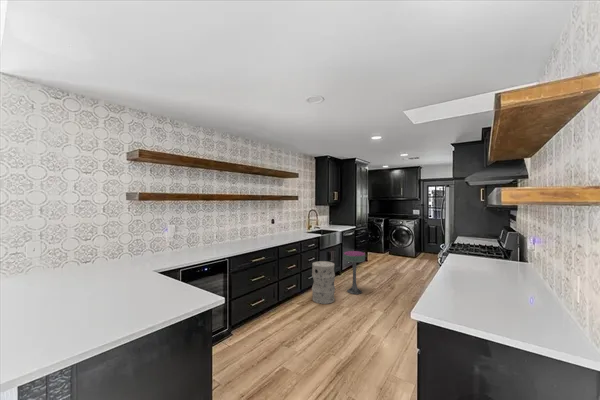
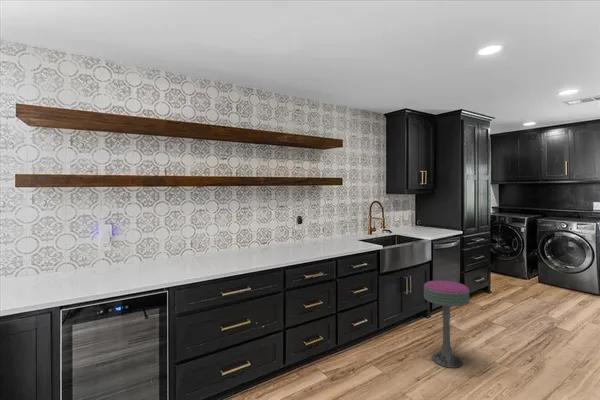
trash can: present [312,261,335,304] -> none [355,297,400,382]

